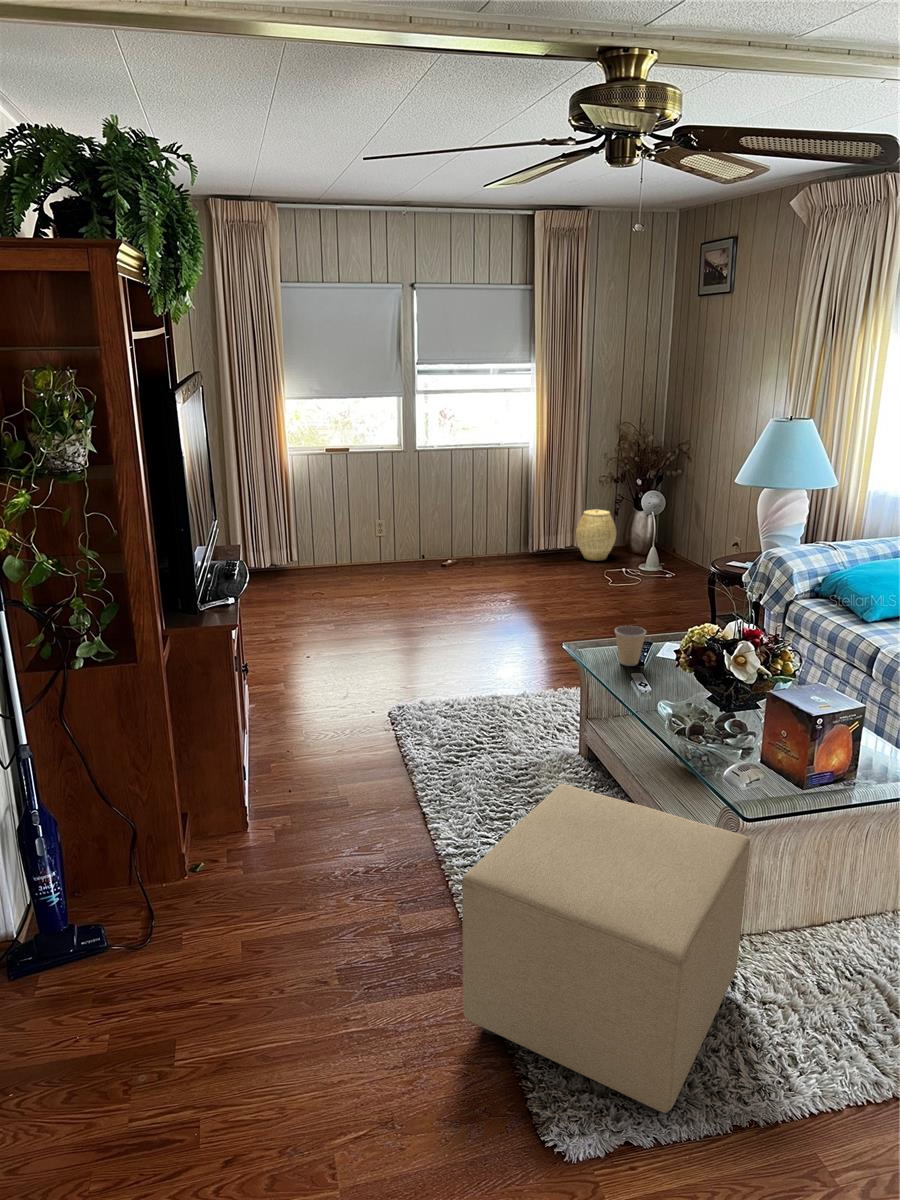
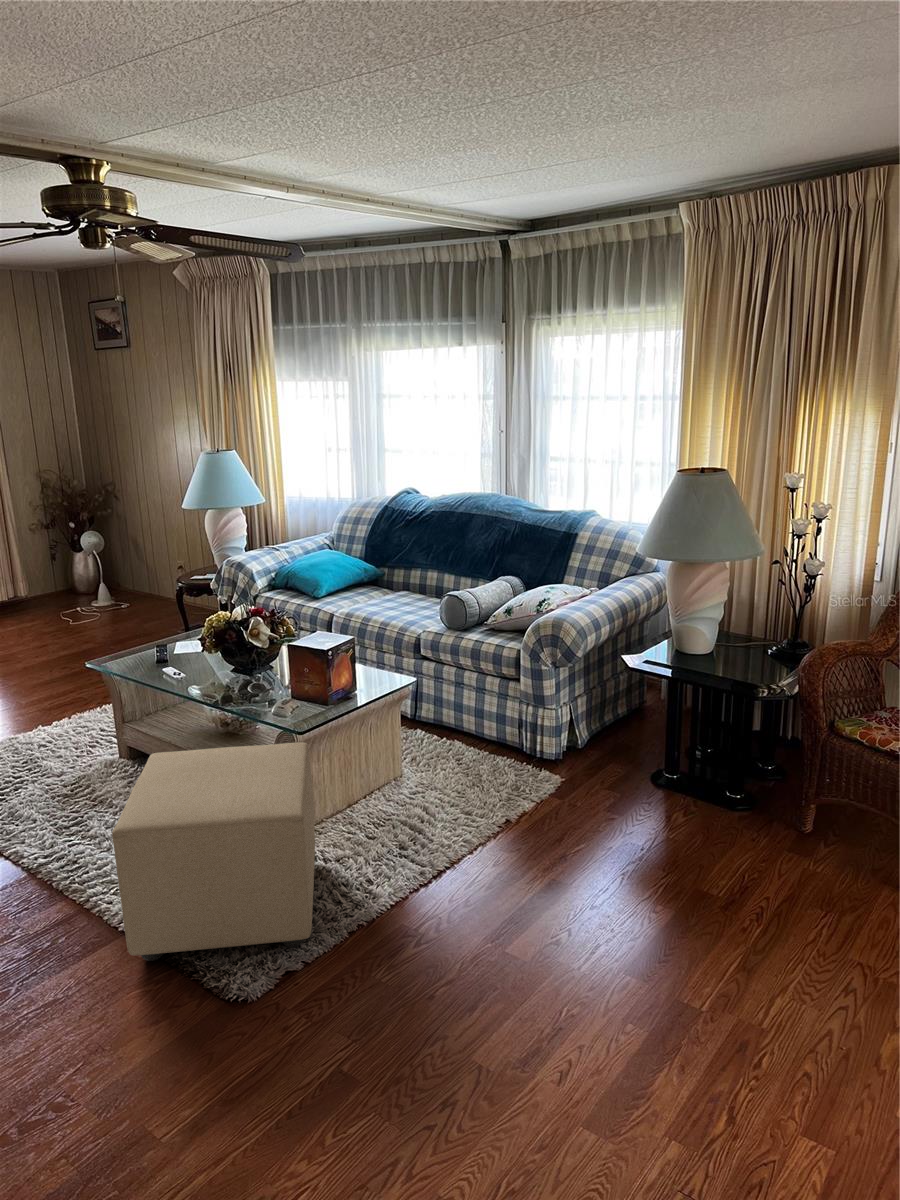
woven basket: present [576,510,616,561] -> none [18,556,62,606]
coffee cup: present [615,626,646,666] -> none [135,632,163,666]

